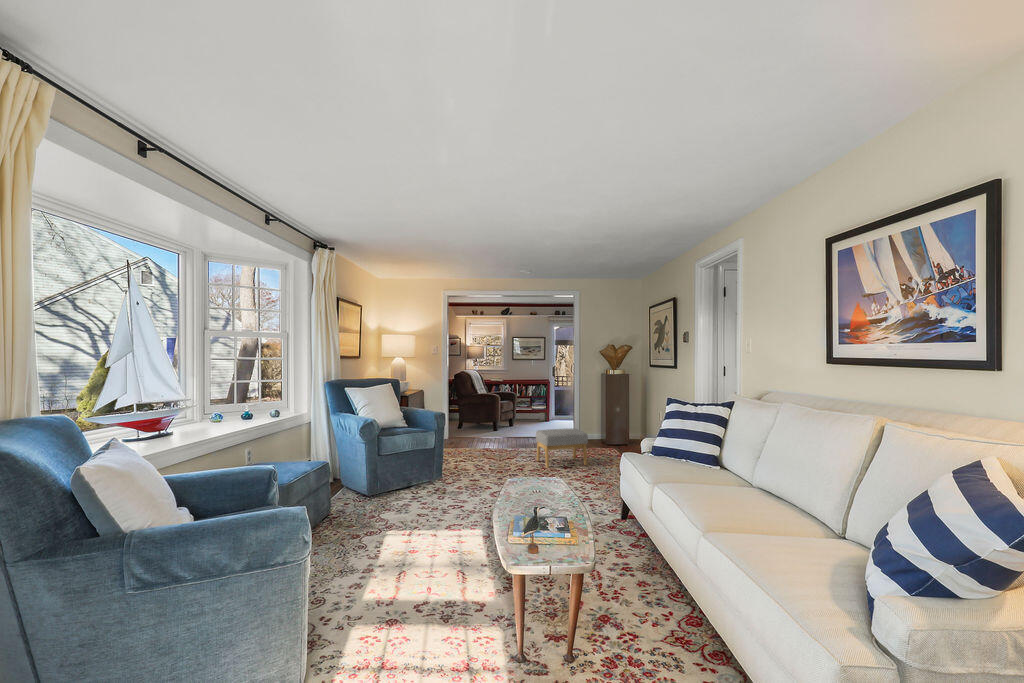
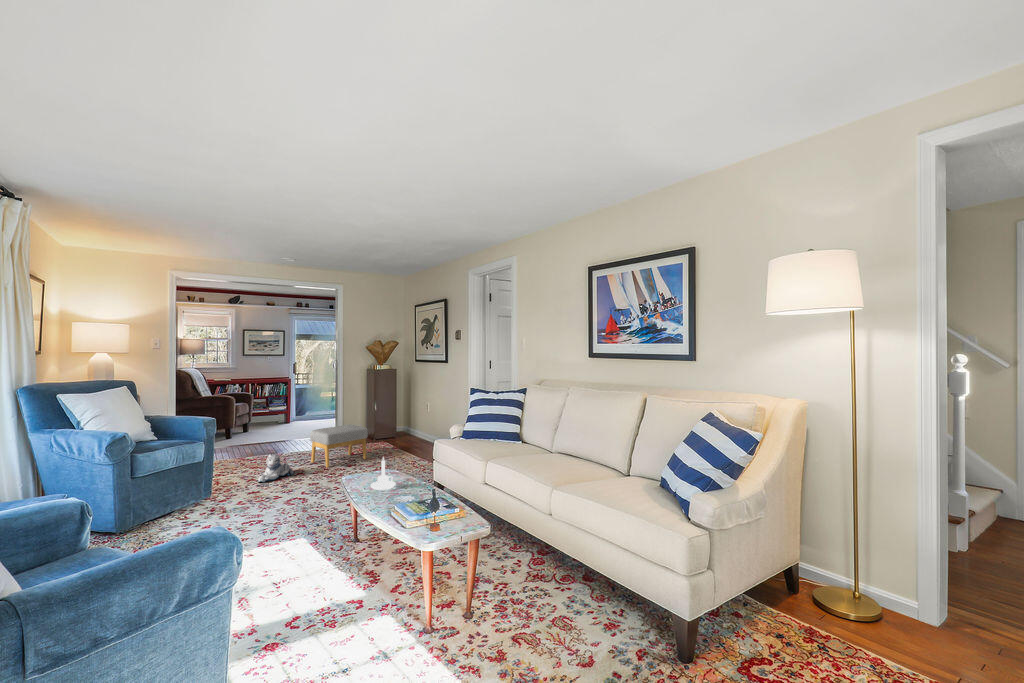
plush toy: none [484,448,516,473] -> present [258,454,294,482]
candle holder: none [519,463,544,498] -> present [371,457,395,490]

